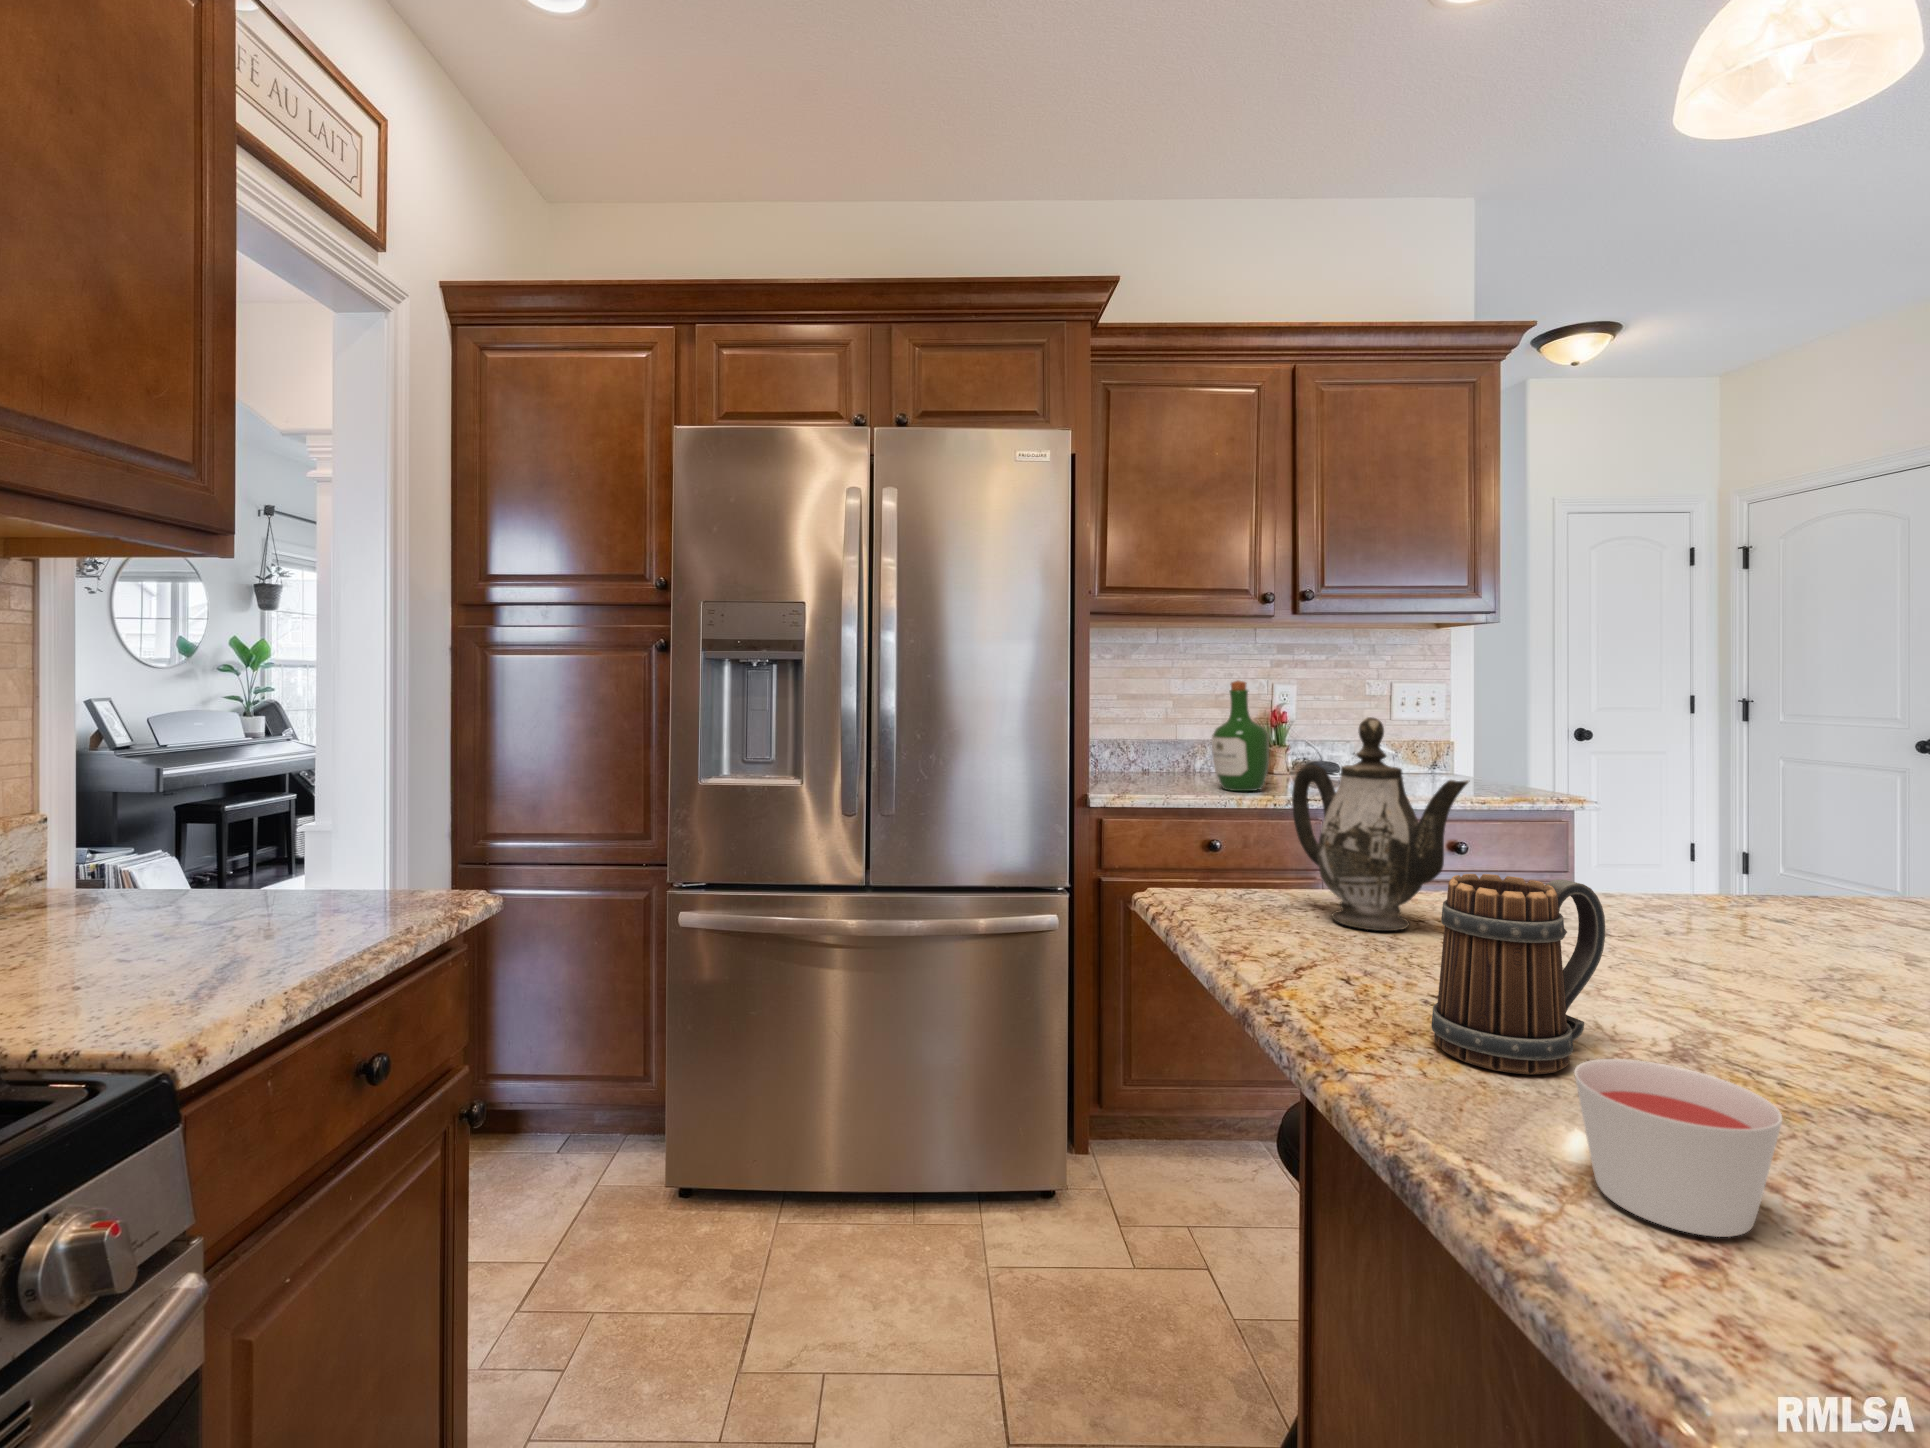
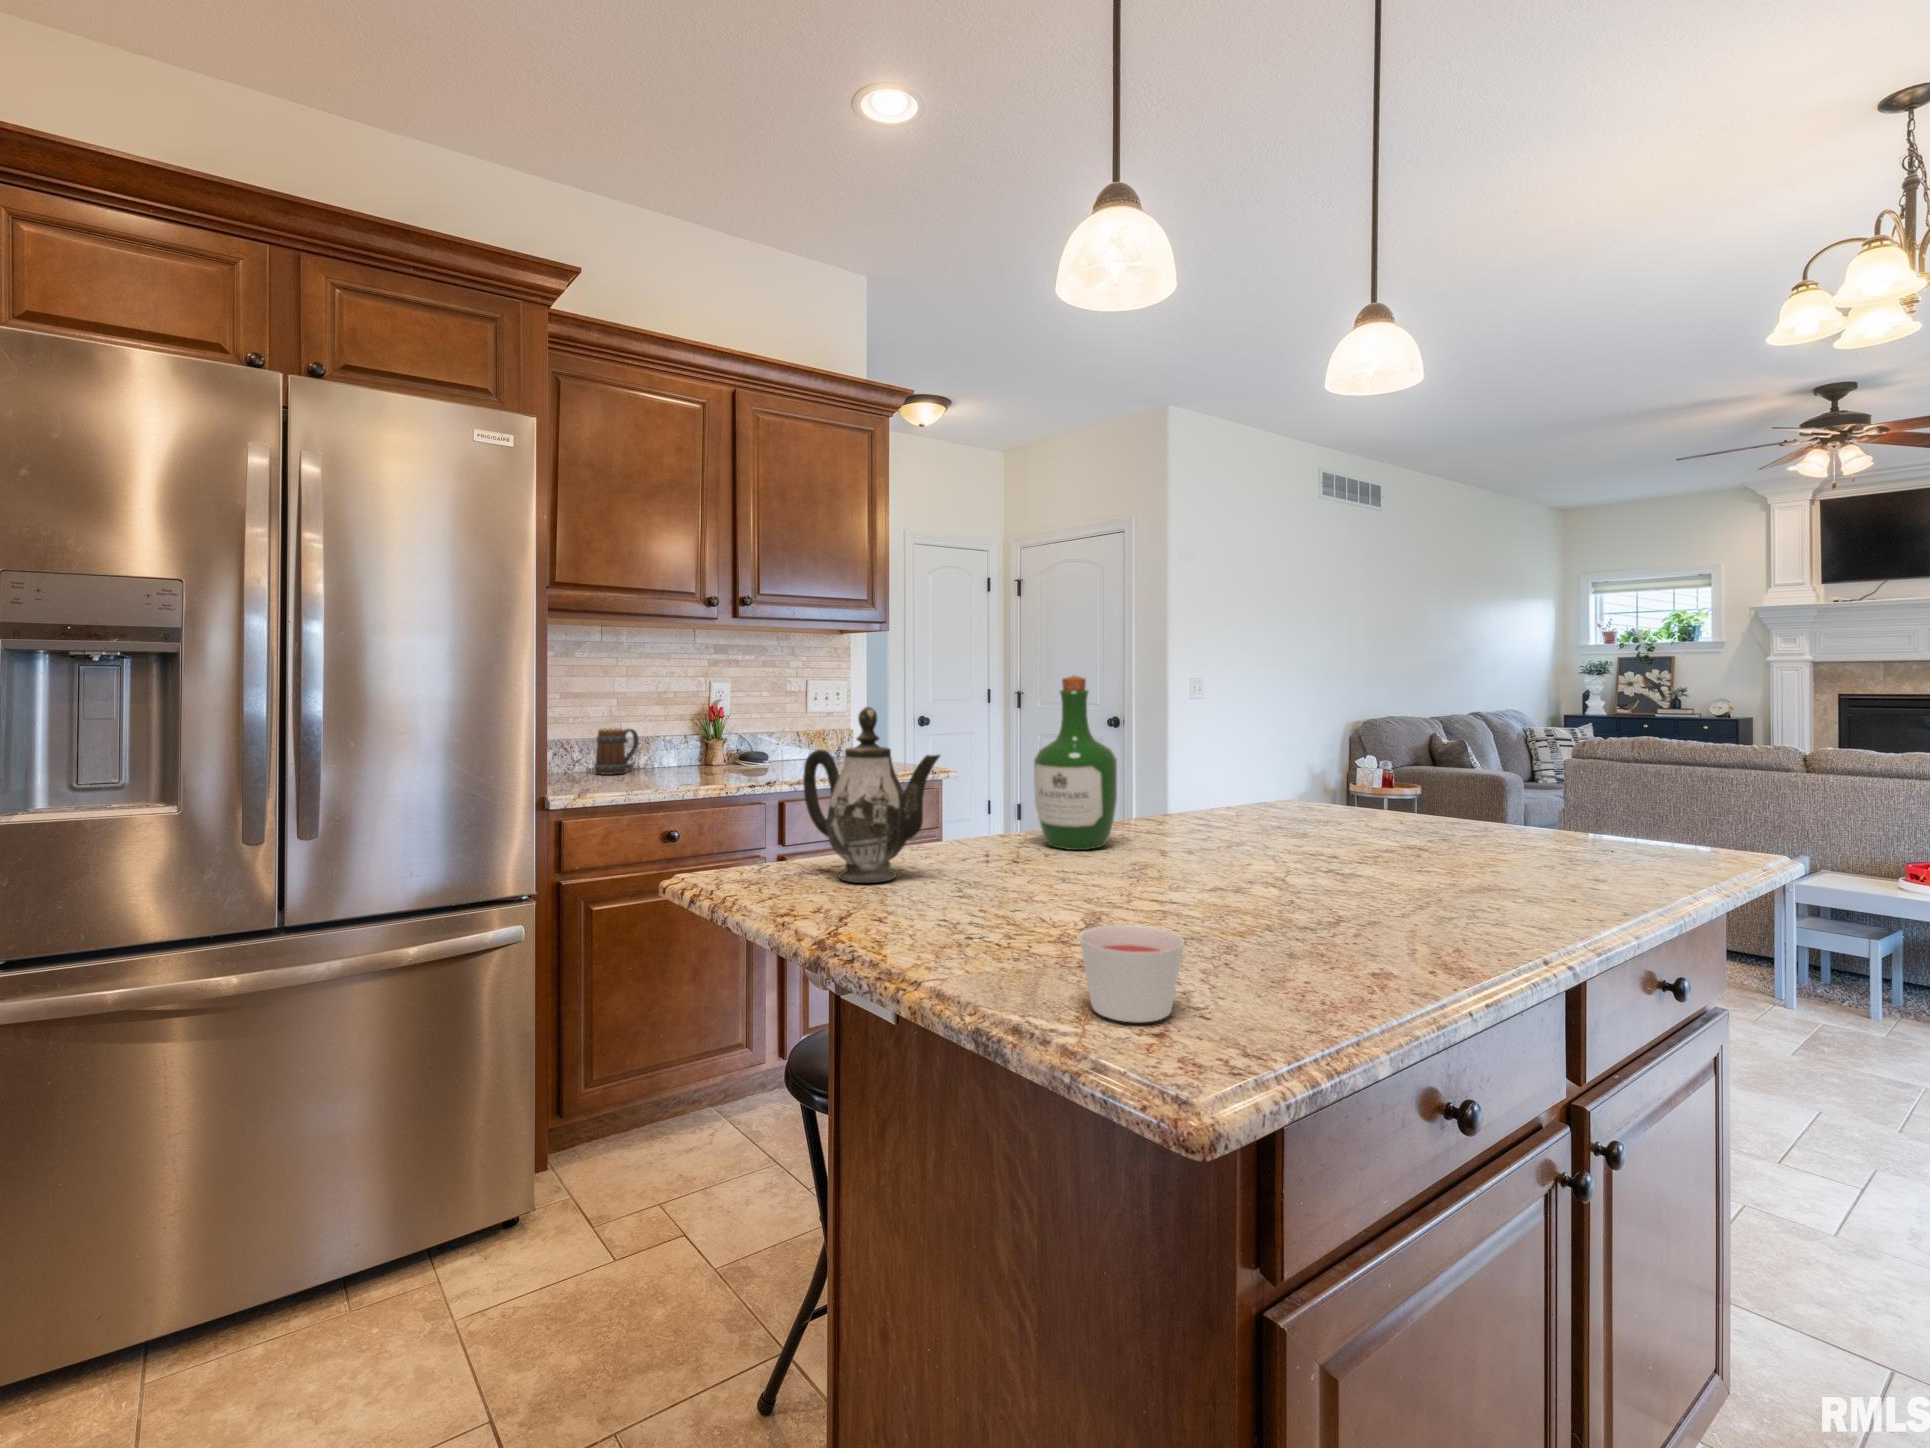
wine bottle: present [1212,681,1269,791] -> present [1034,676,1117,850]
mug: present [1431,874,1605,1074] -> present [594,728,639,775]

